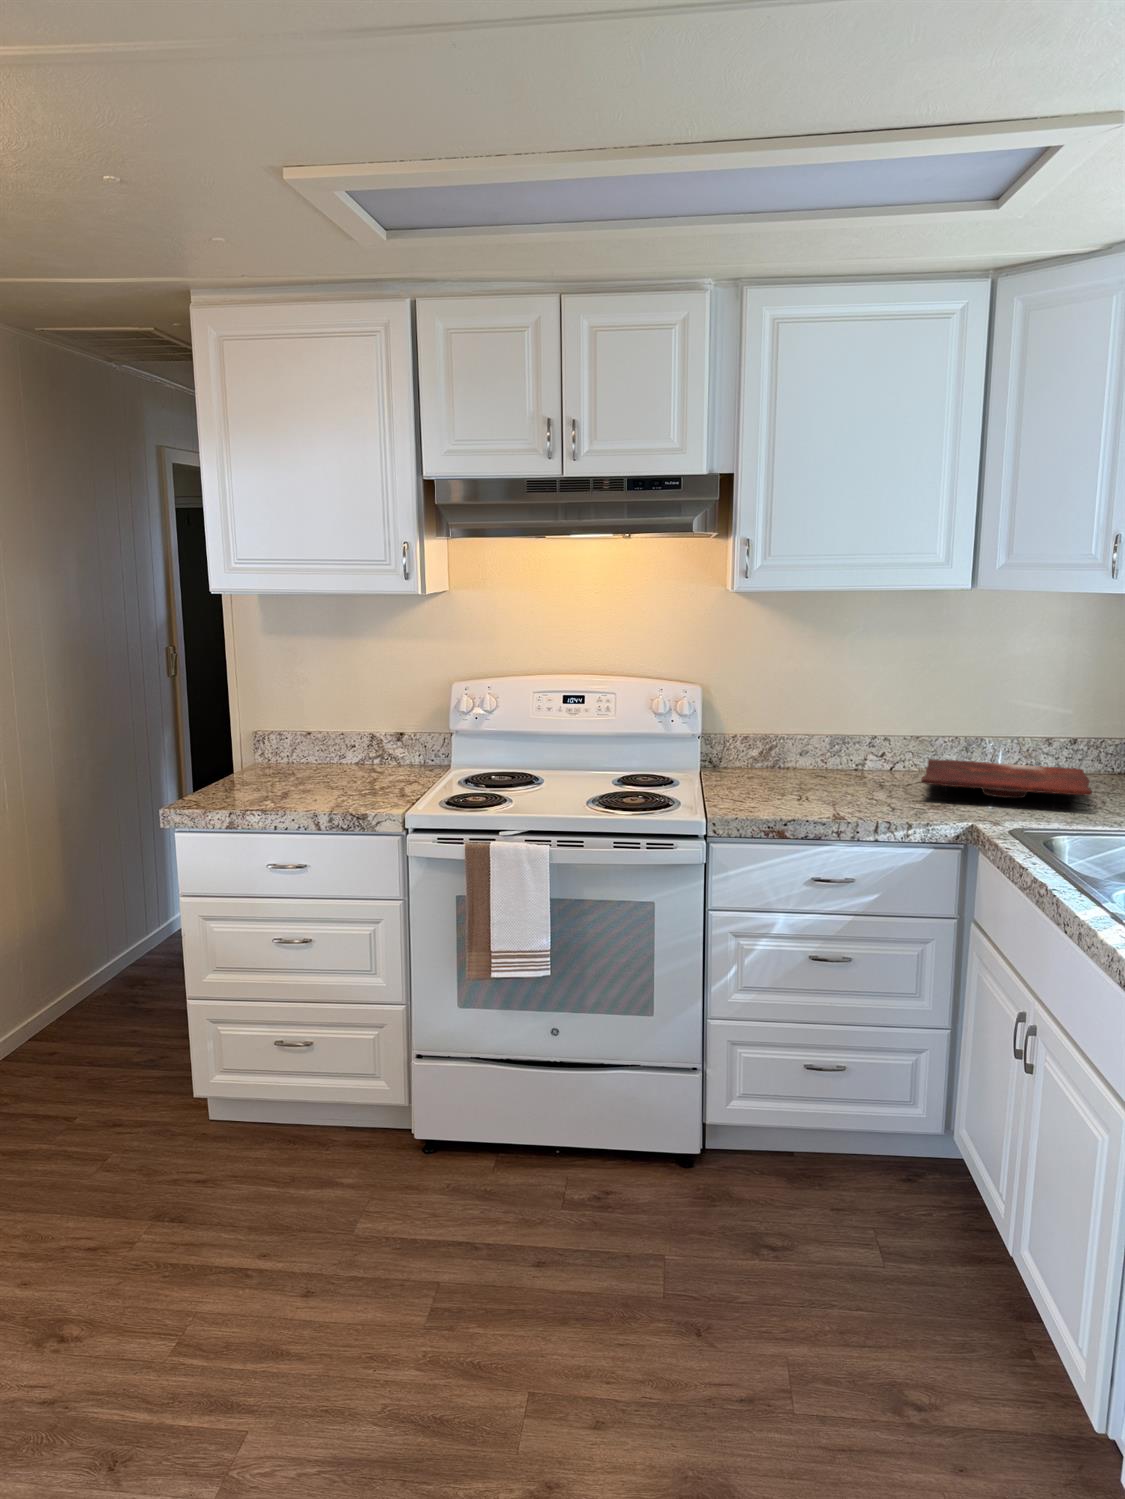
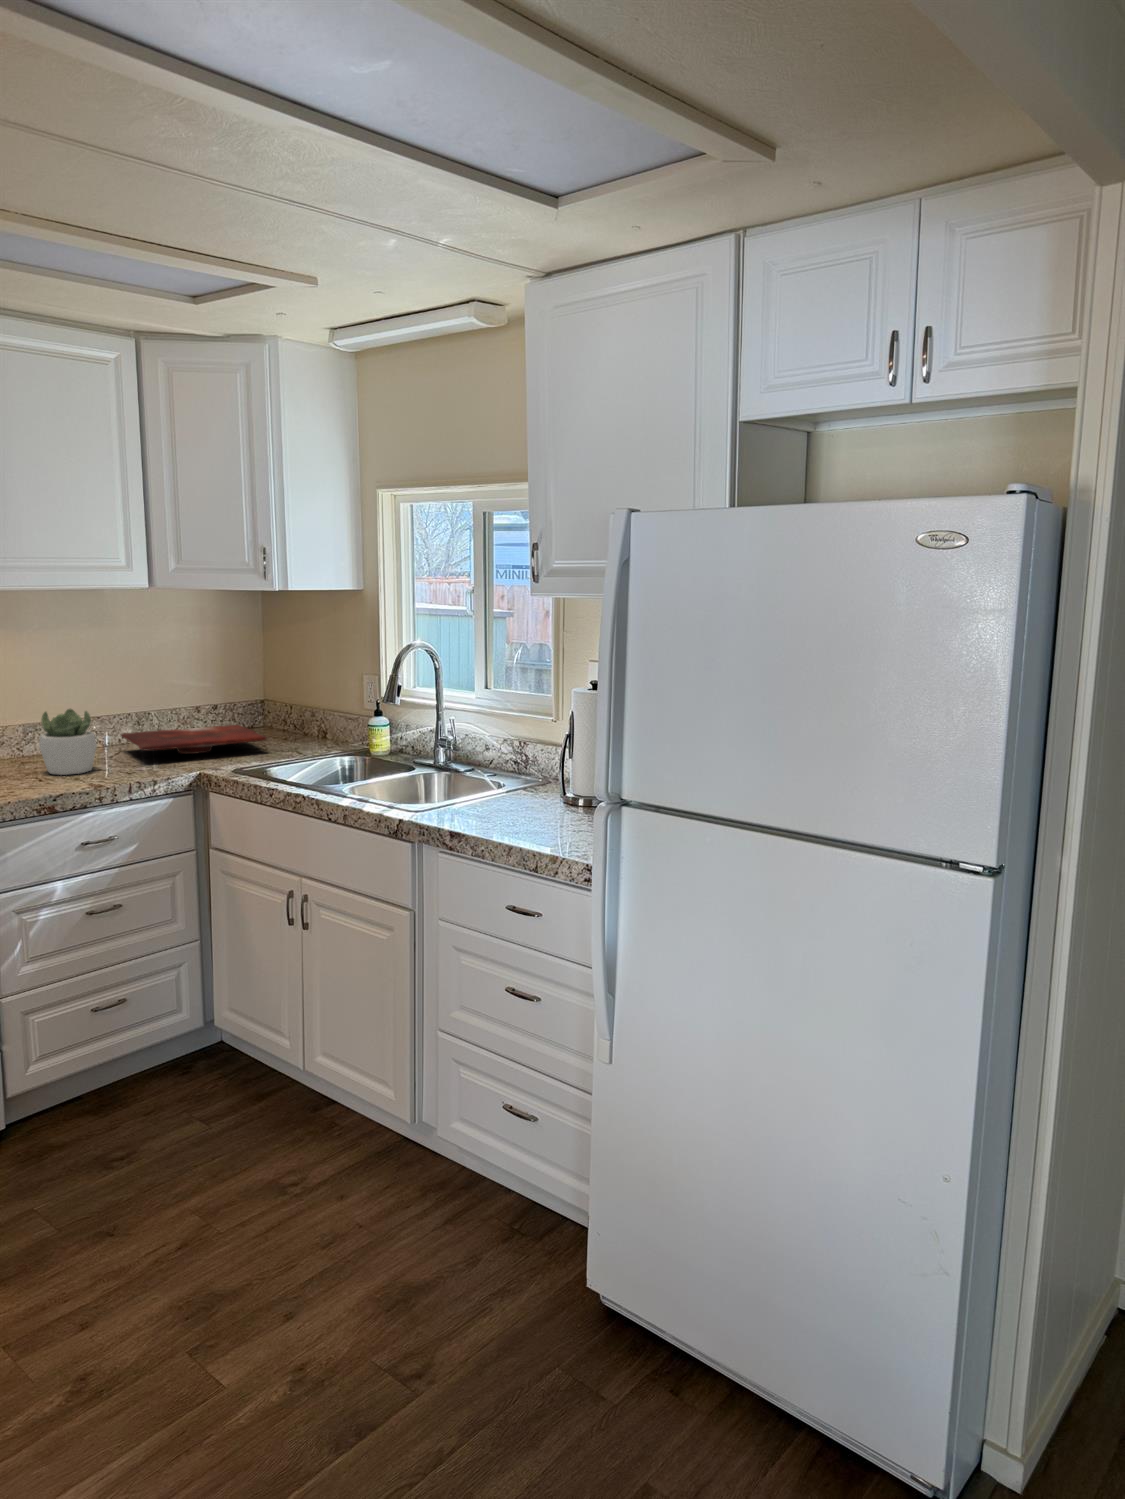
succulent plant: none [812,723,872,799] -> present [39,709,96,775]

